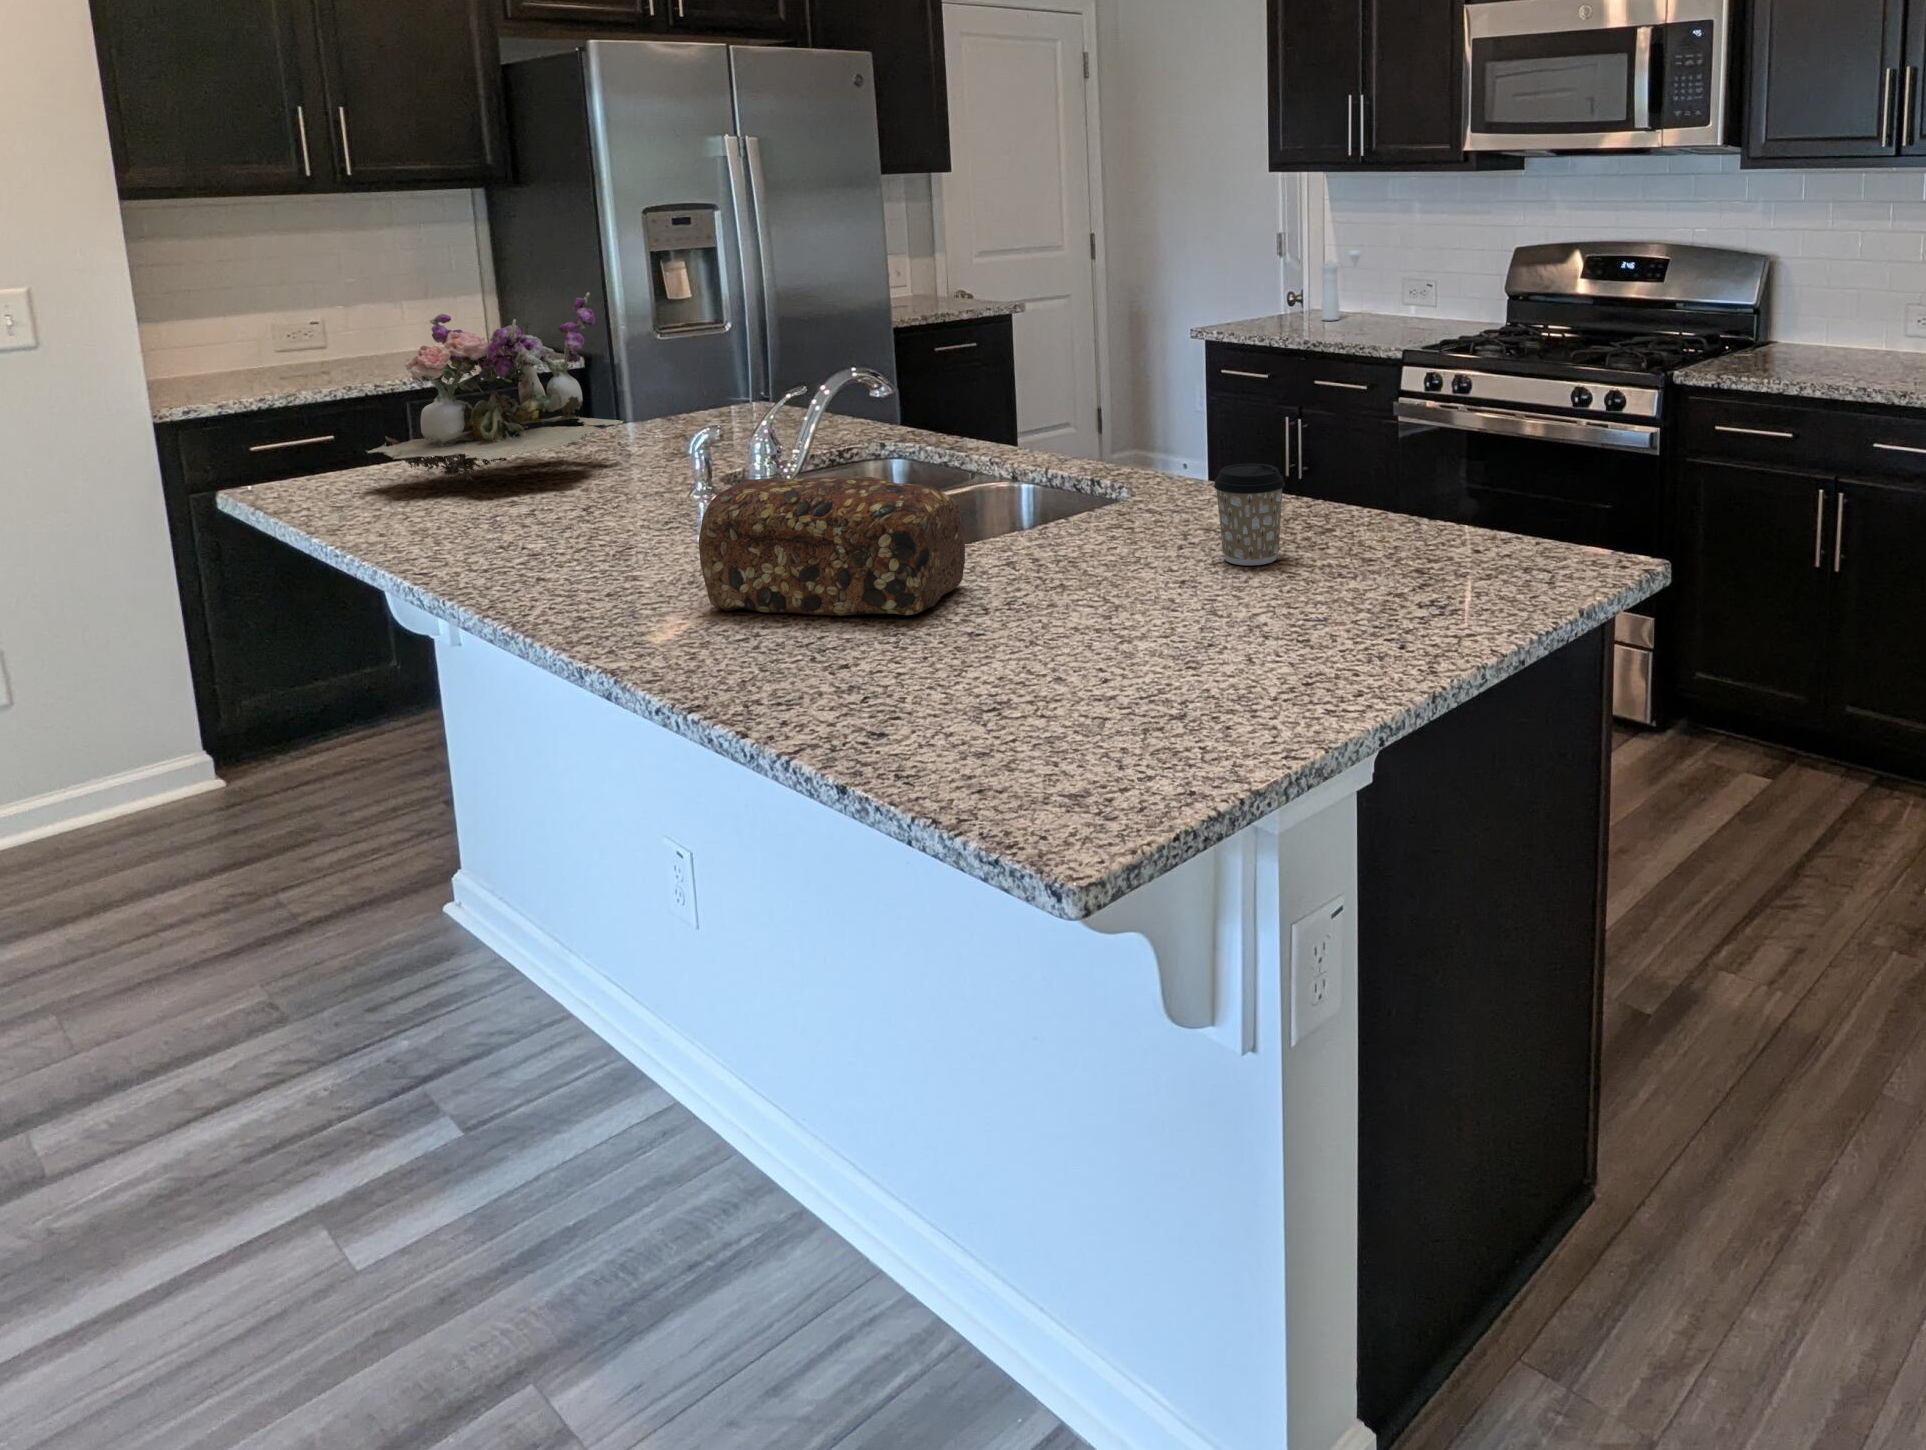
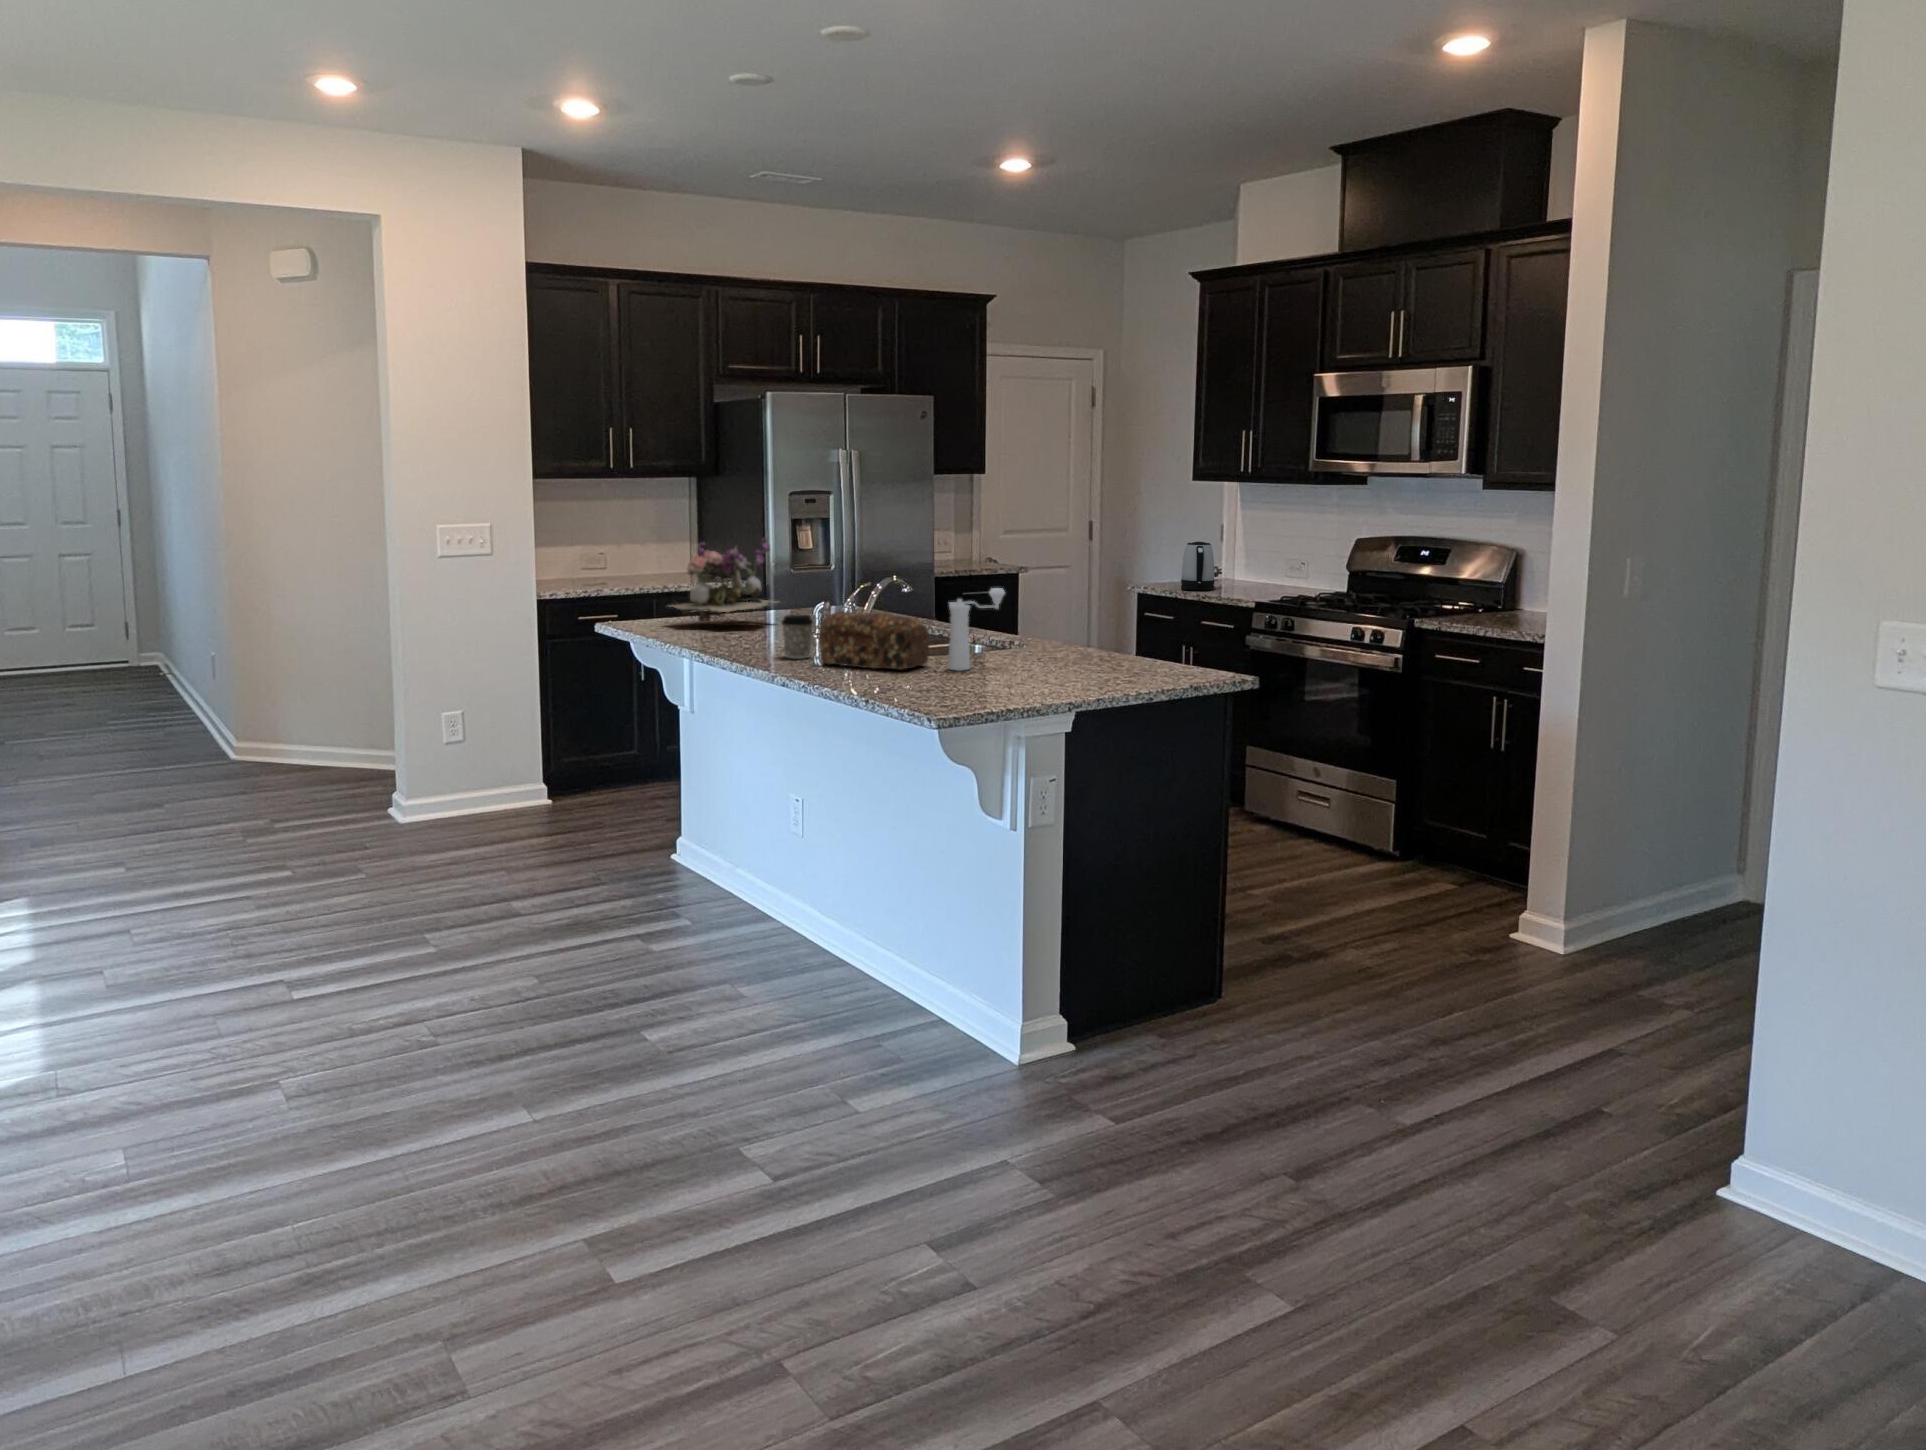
pepper mill: present [1321,250,1361,321] -> present [948,588,1005,671]
kettle: none [1267,259,1314,331] -> present [1181,541,1215,590]
coffee cup: present [1214,464,1285,565] -> present [782,615,813,659]

